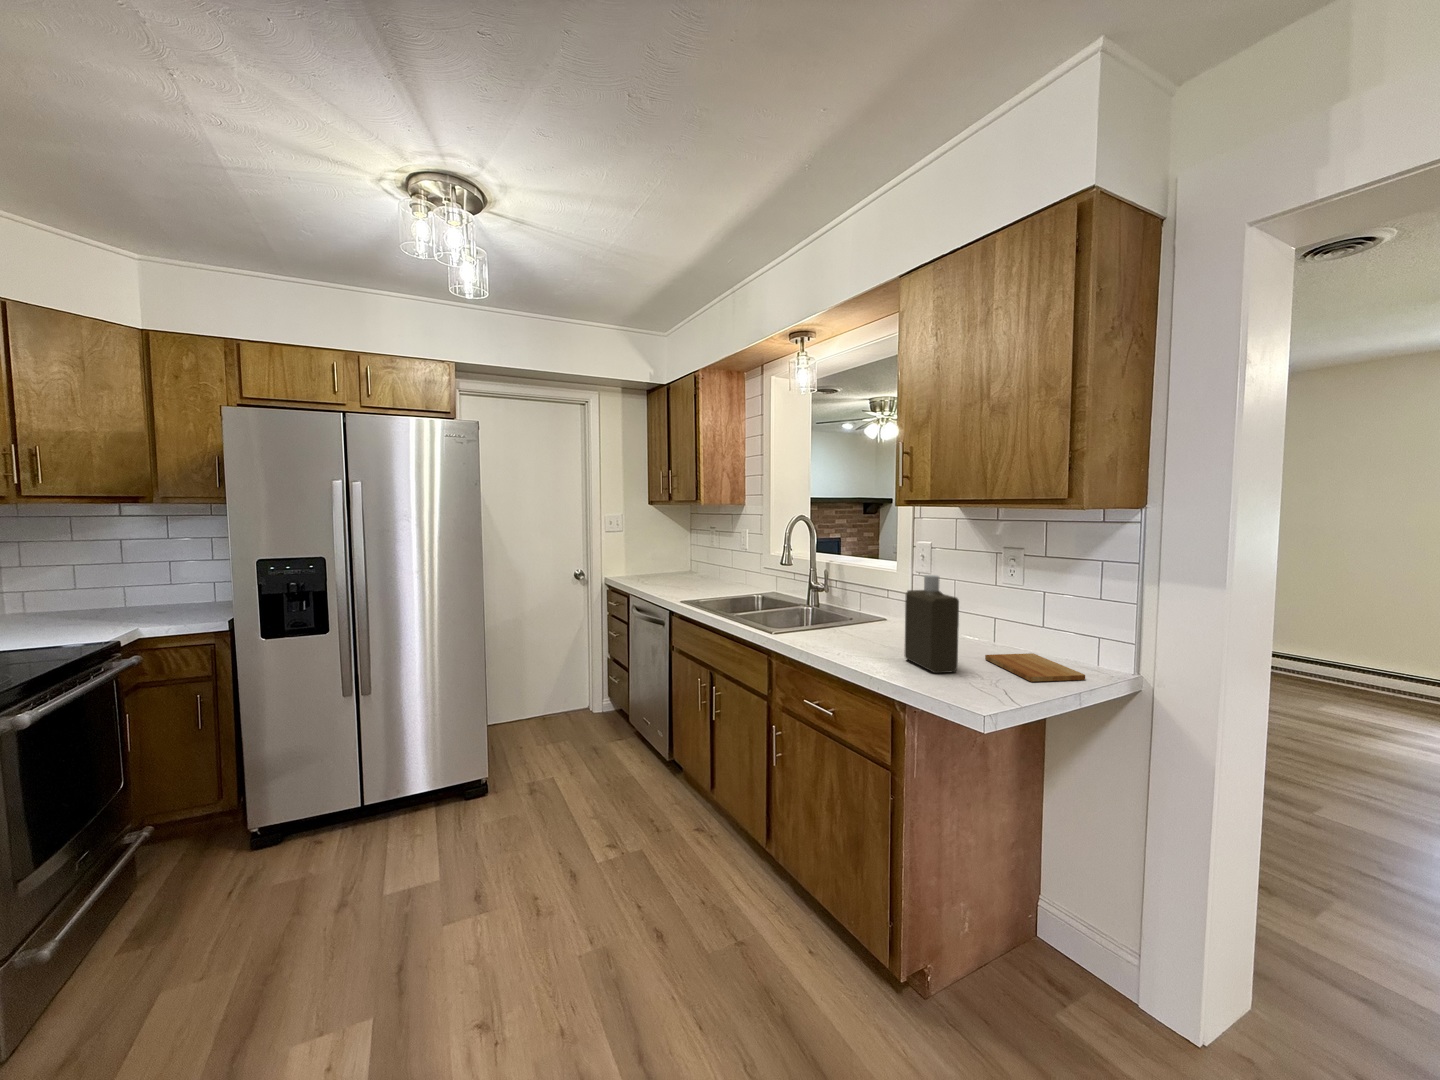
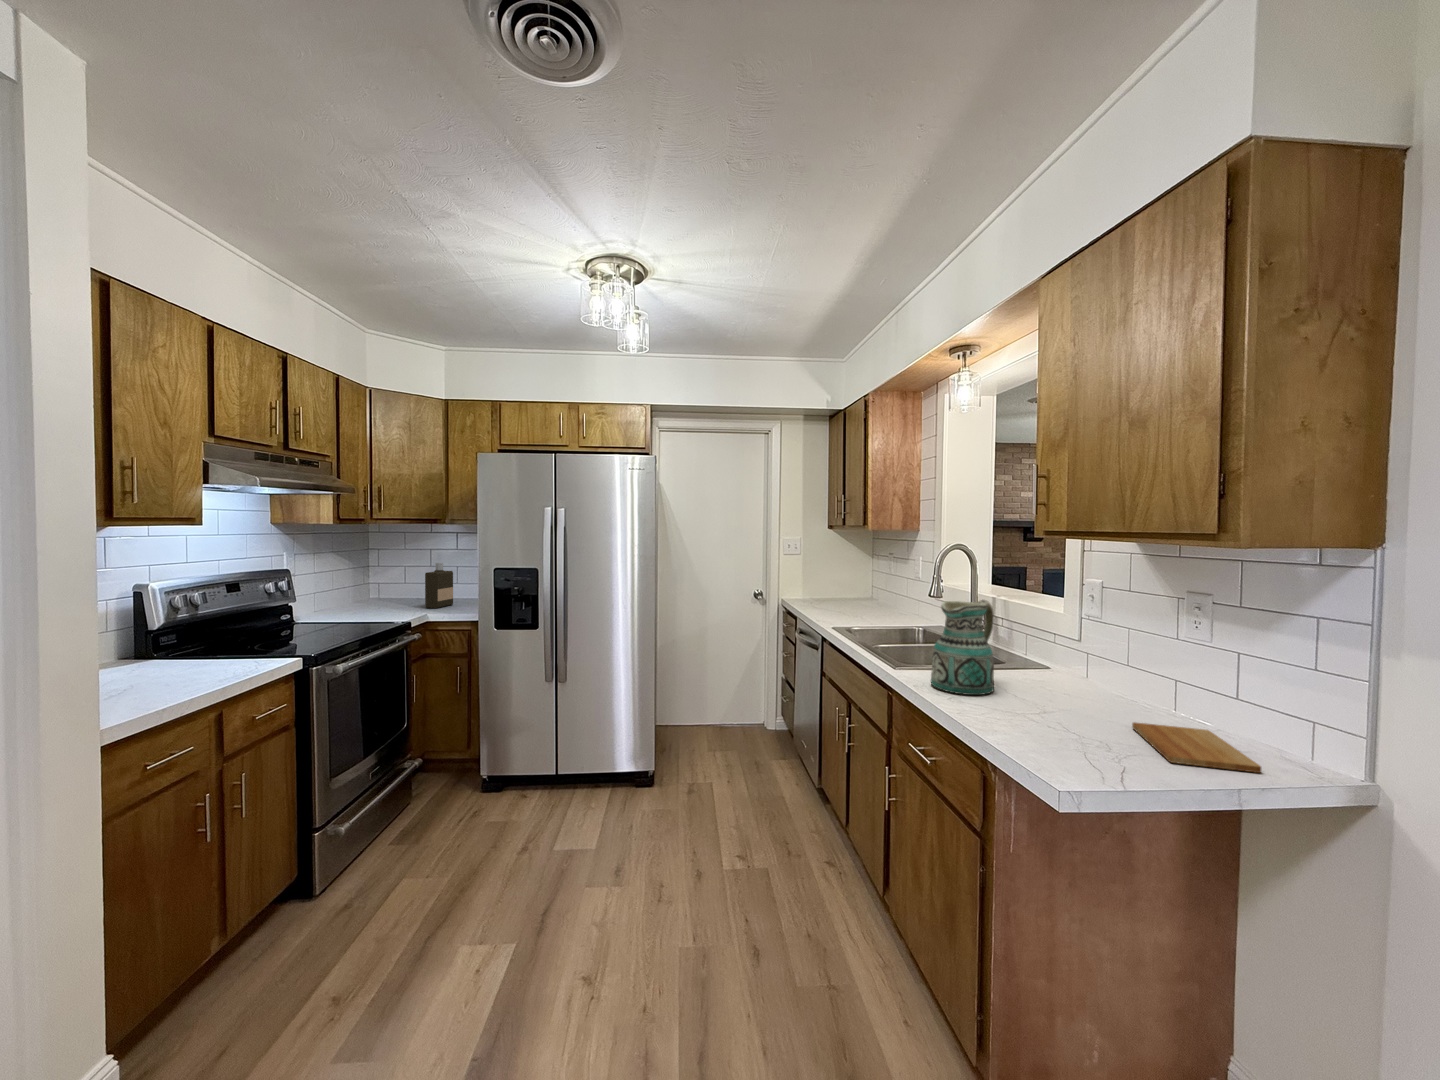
ceramic pitcher: none [814,563,868,649] -> present [931,600,994,695]
bottle: present [905,575,959,673] -> present [425,563,453,609]

